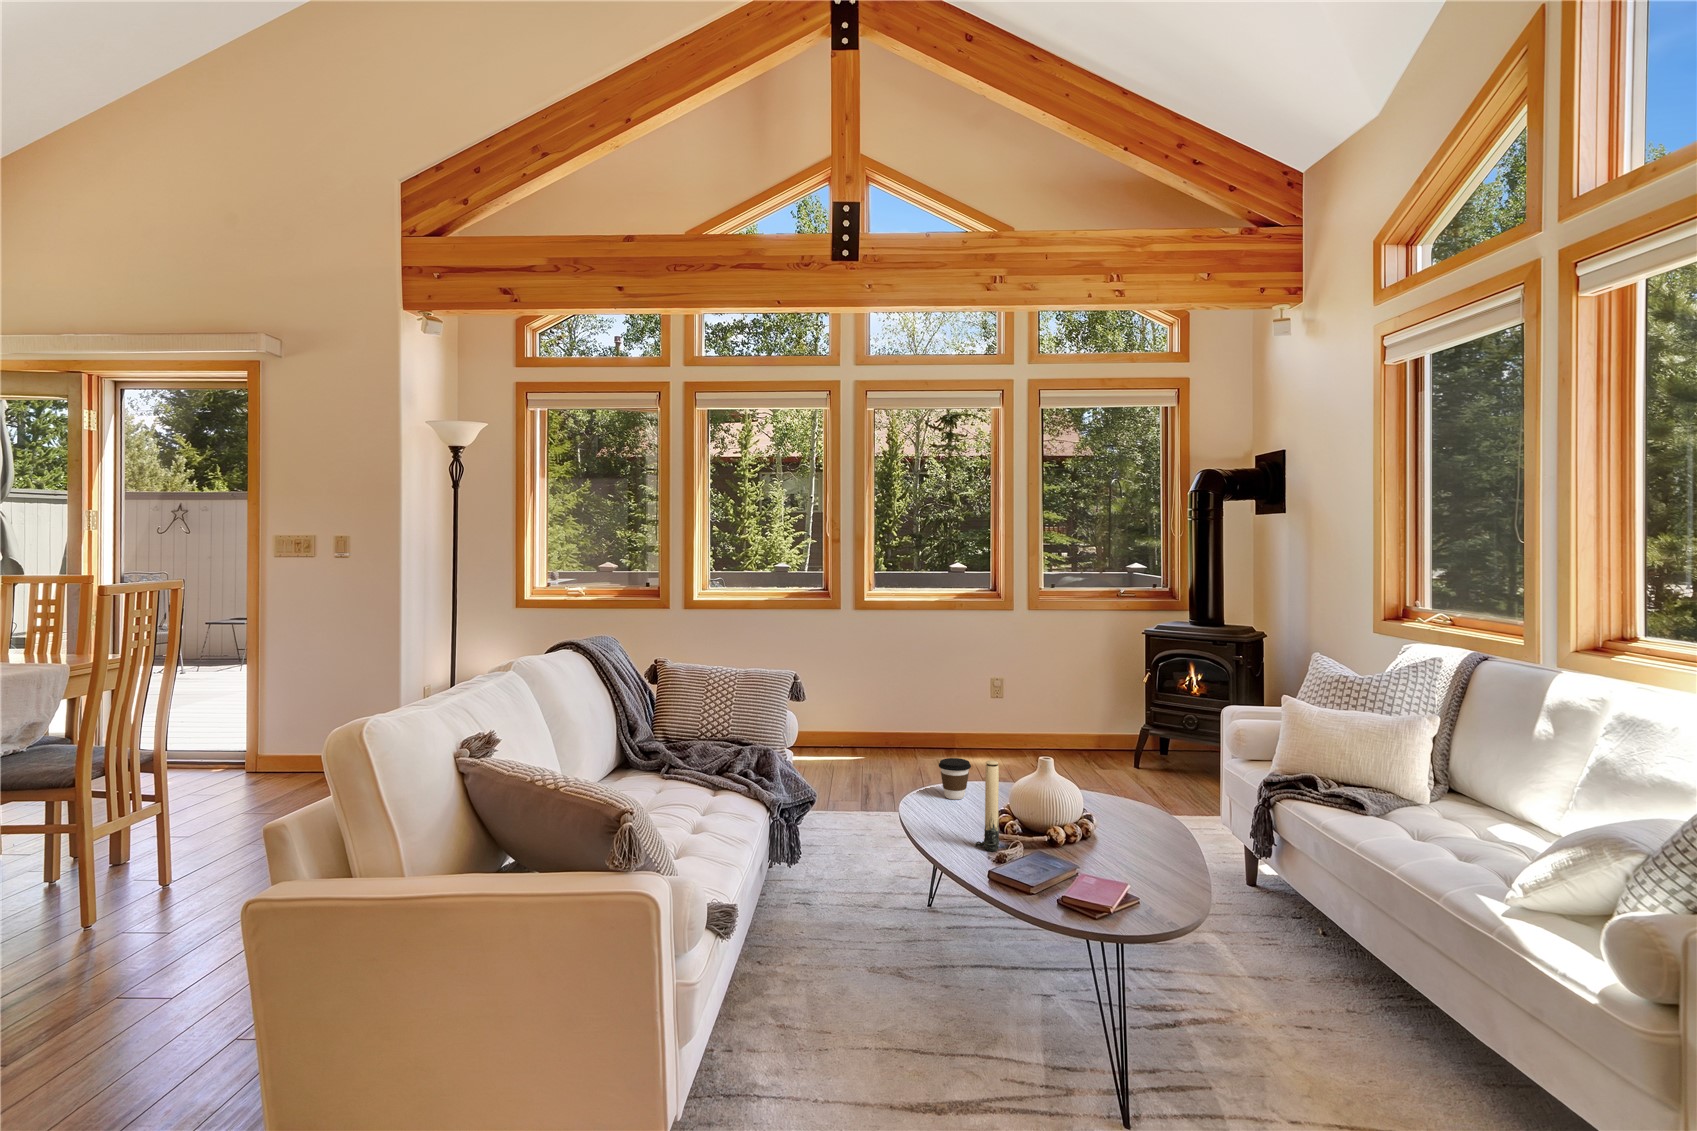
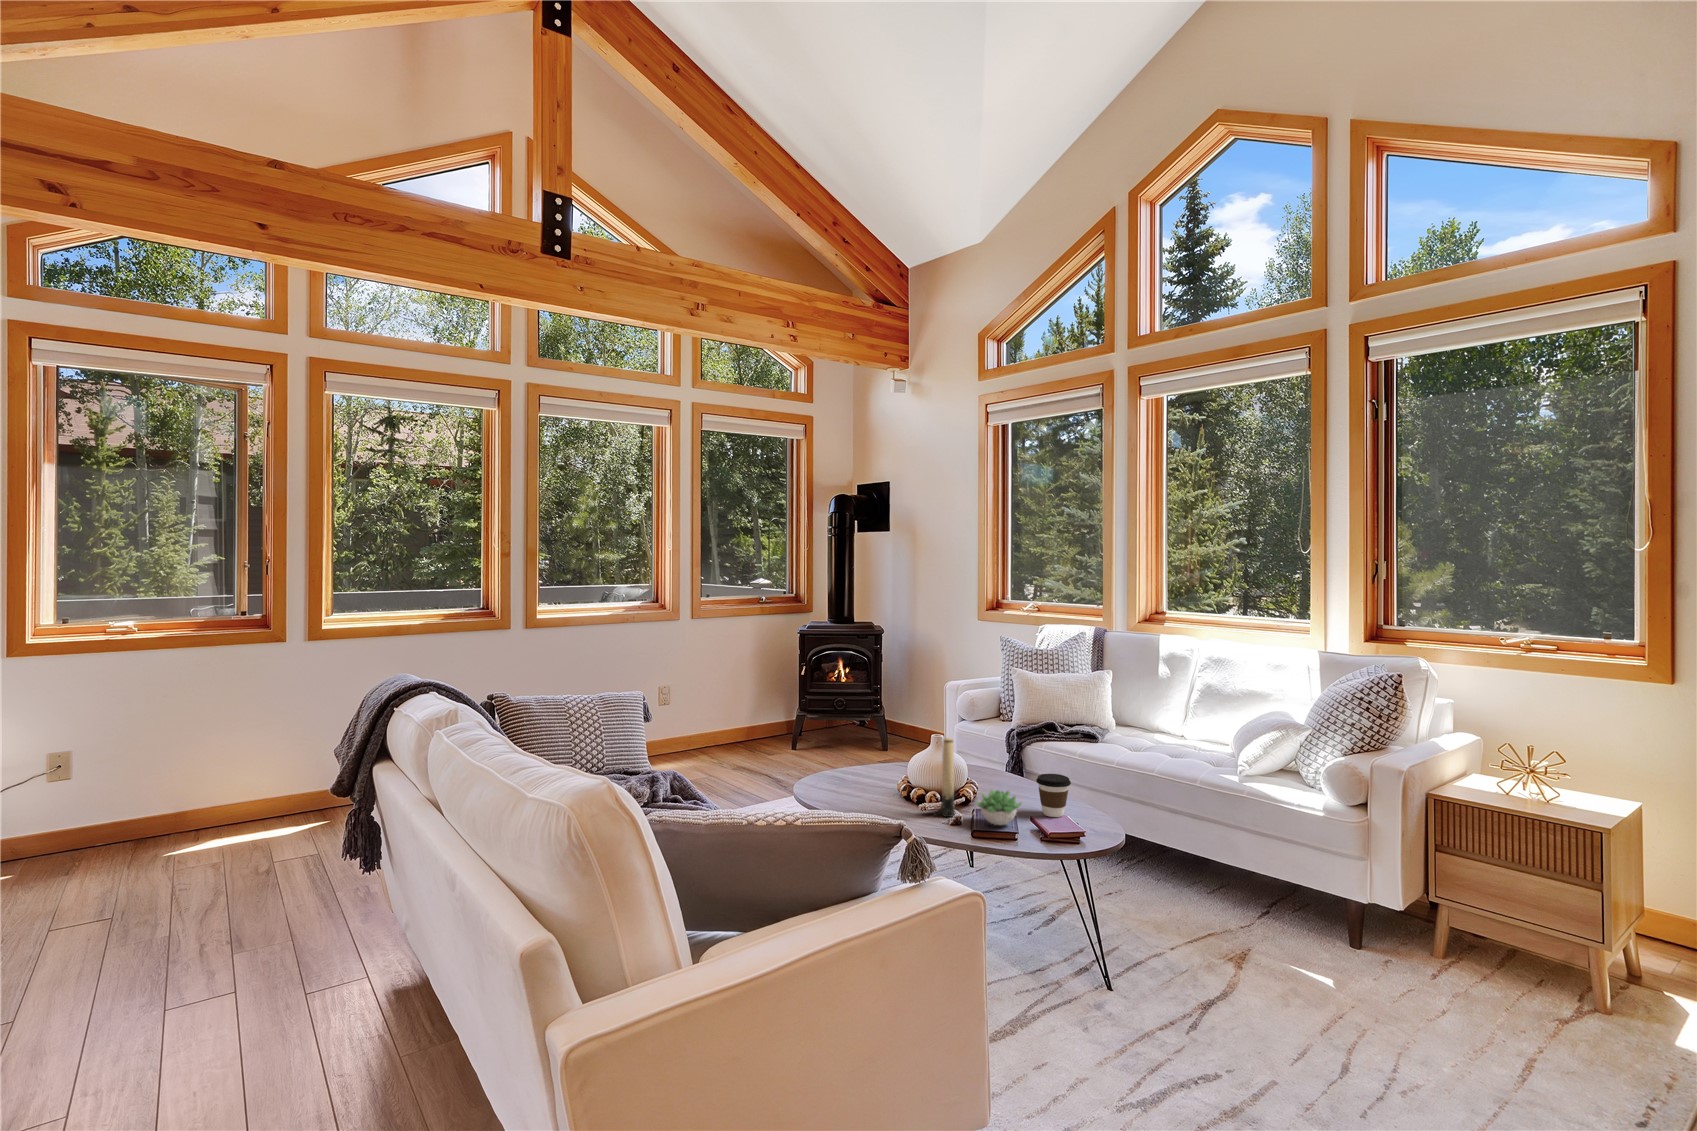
coffee cup: present [939,758,971,800] -> present [1036,774,1071,817]
succulent plant: none [998,829,1050,873] -> present [976,790,1022,825]

